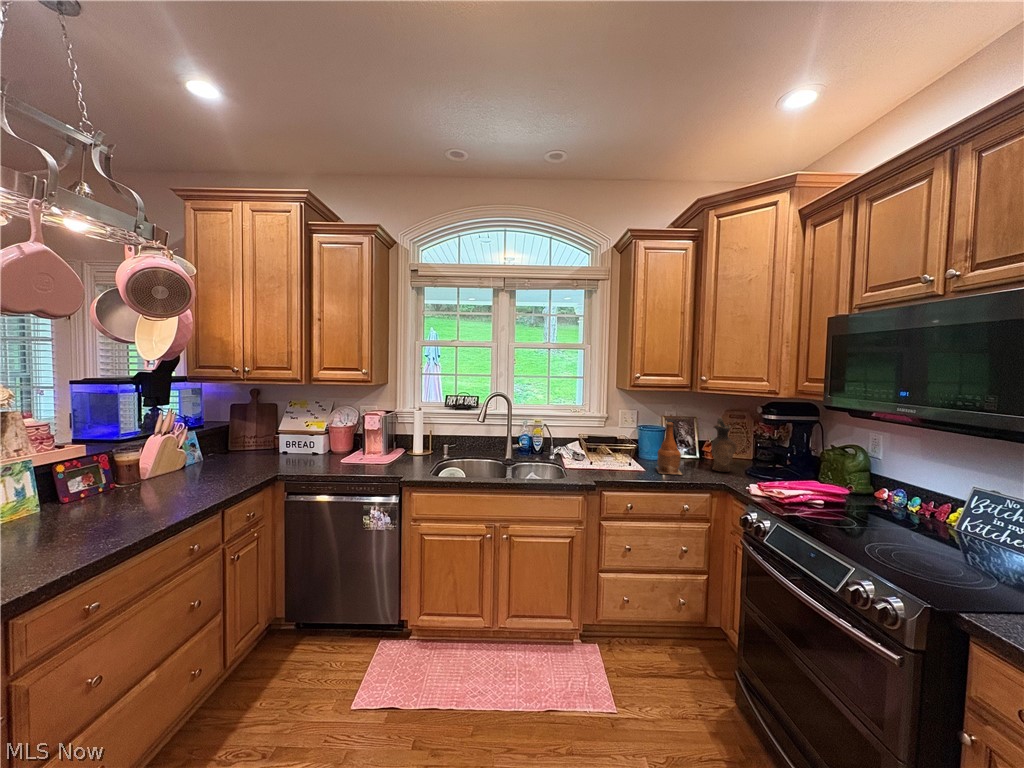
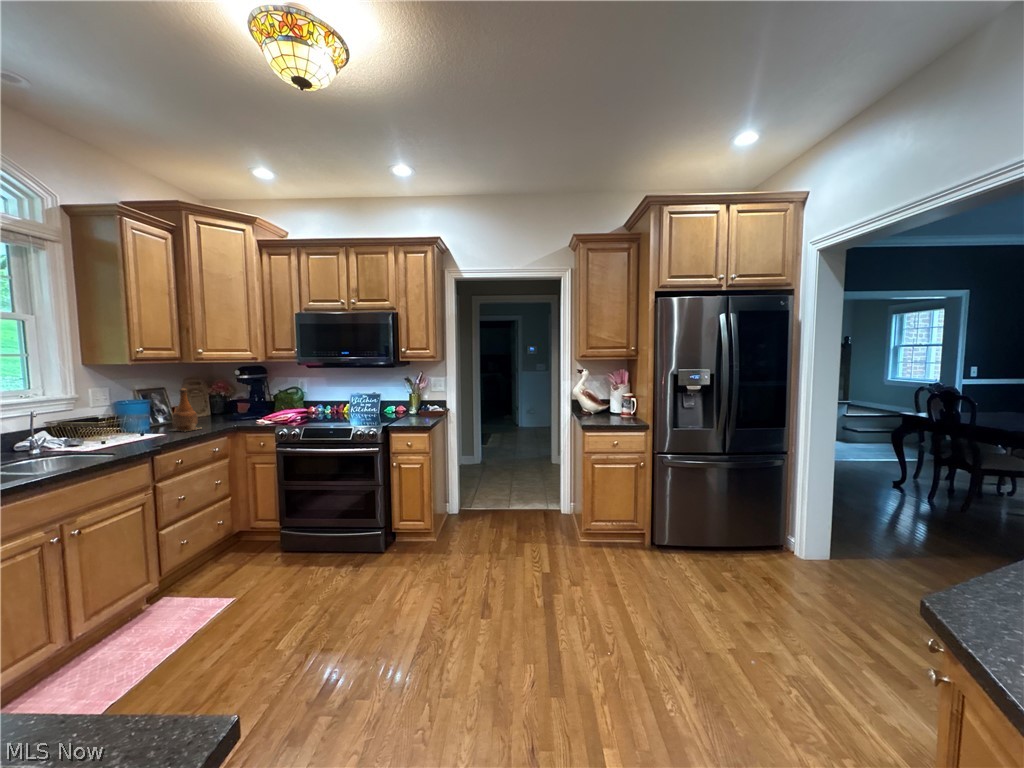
ceramic pitcher: present [711,417,737,471] -> none [204,382,227,422]

